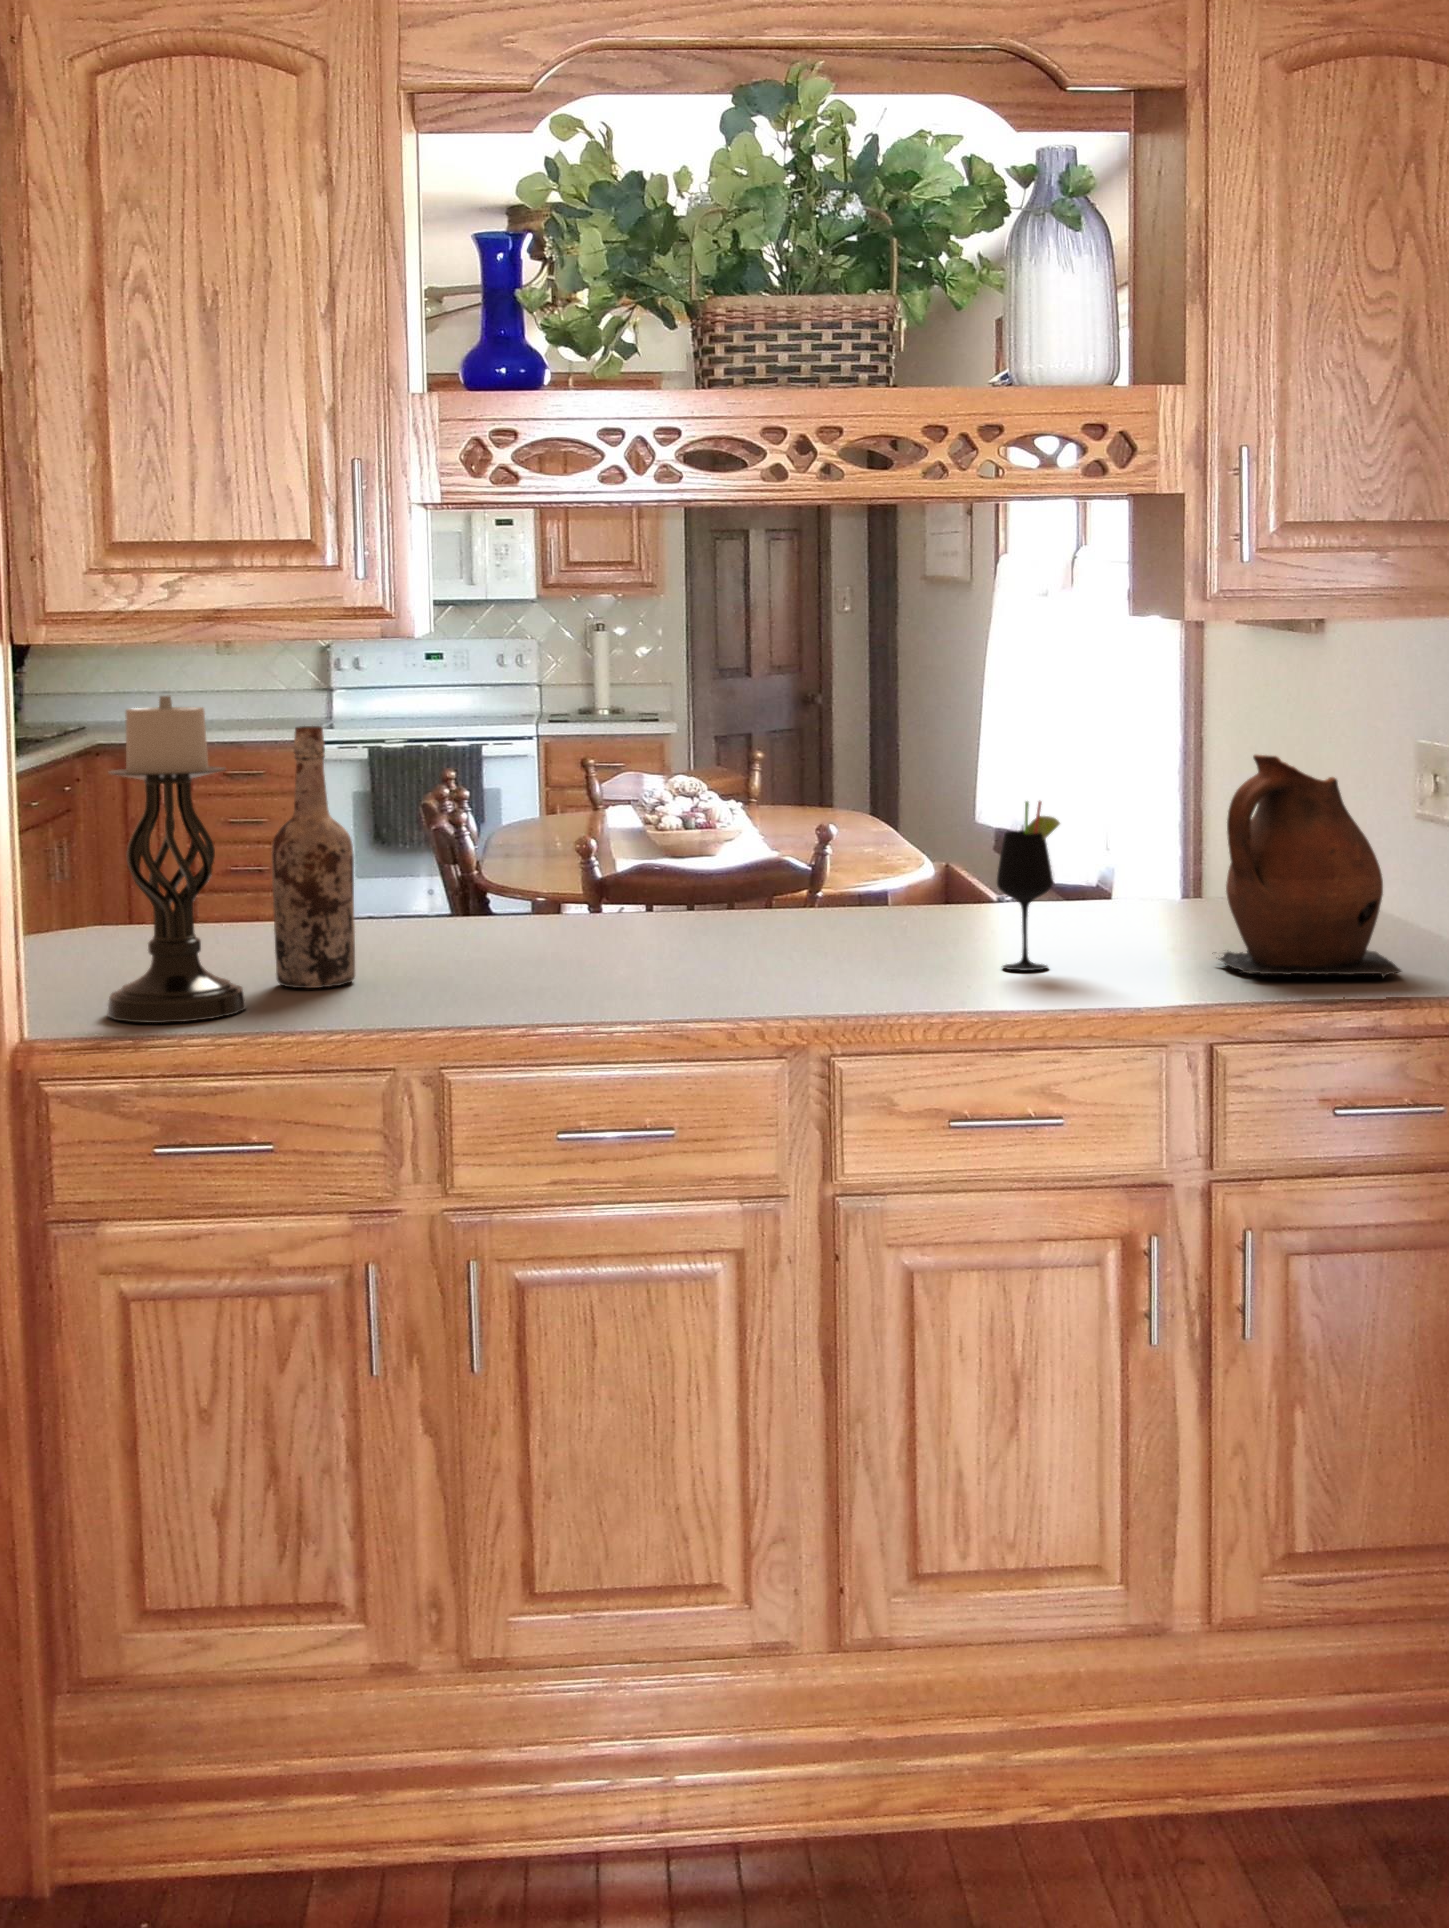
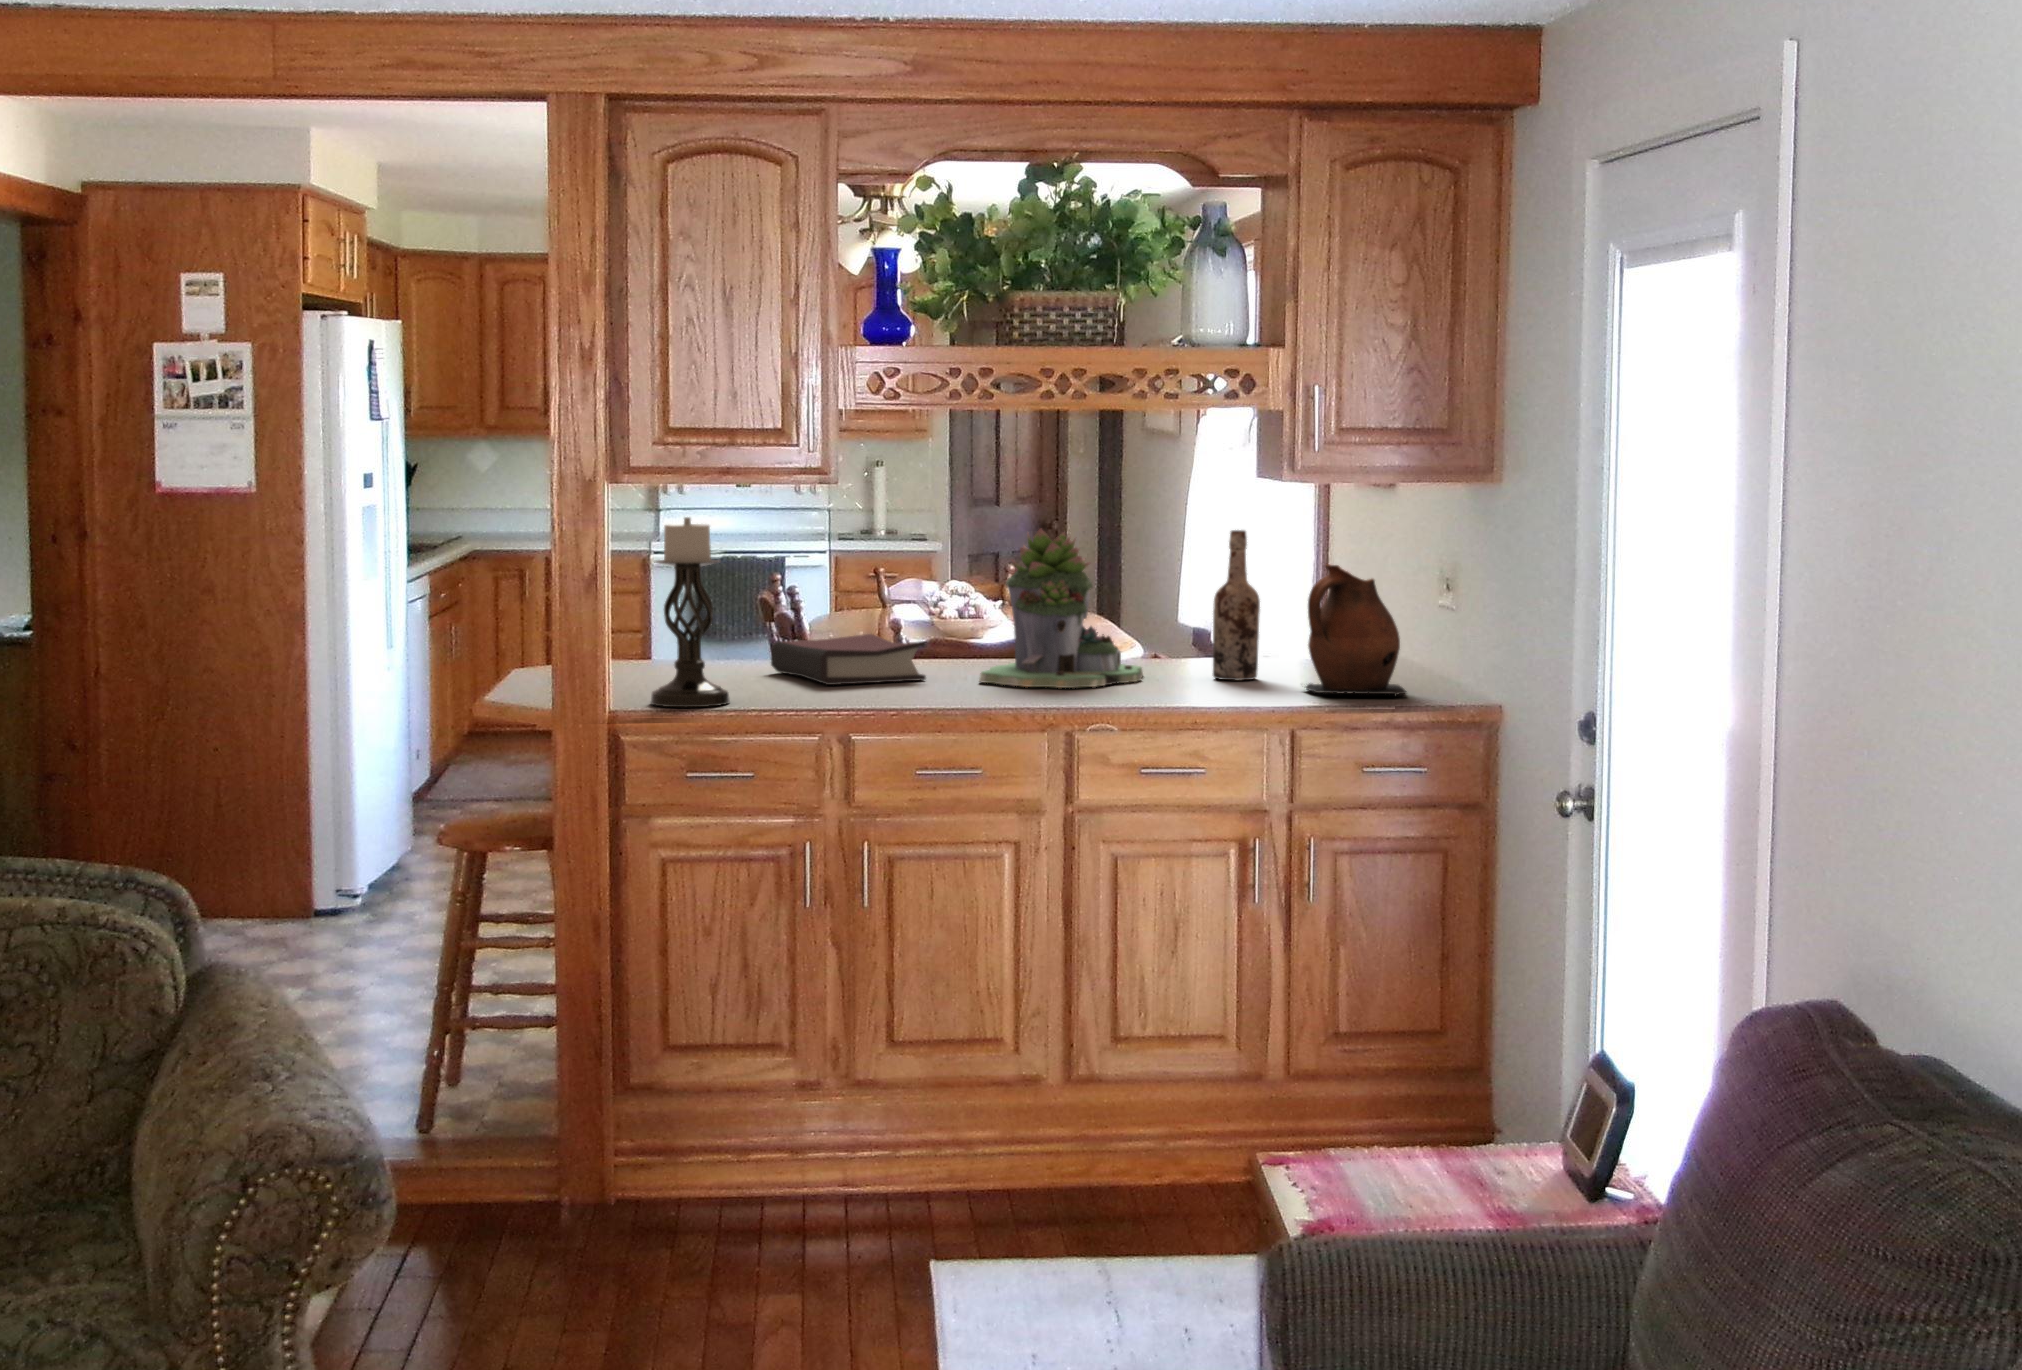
succulent planter: none [679,703,948,966] -> present [979,529,1143,688]
wine bottle: present [271,726,355,988] -> present [1213,530,1260,680]
wine glass: present [997,801,1060,971] -> none [1172,590,1211,691]
hardback book: none [351,873,594,966] -> present [771,634,926,685]

